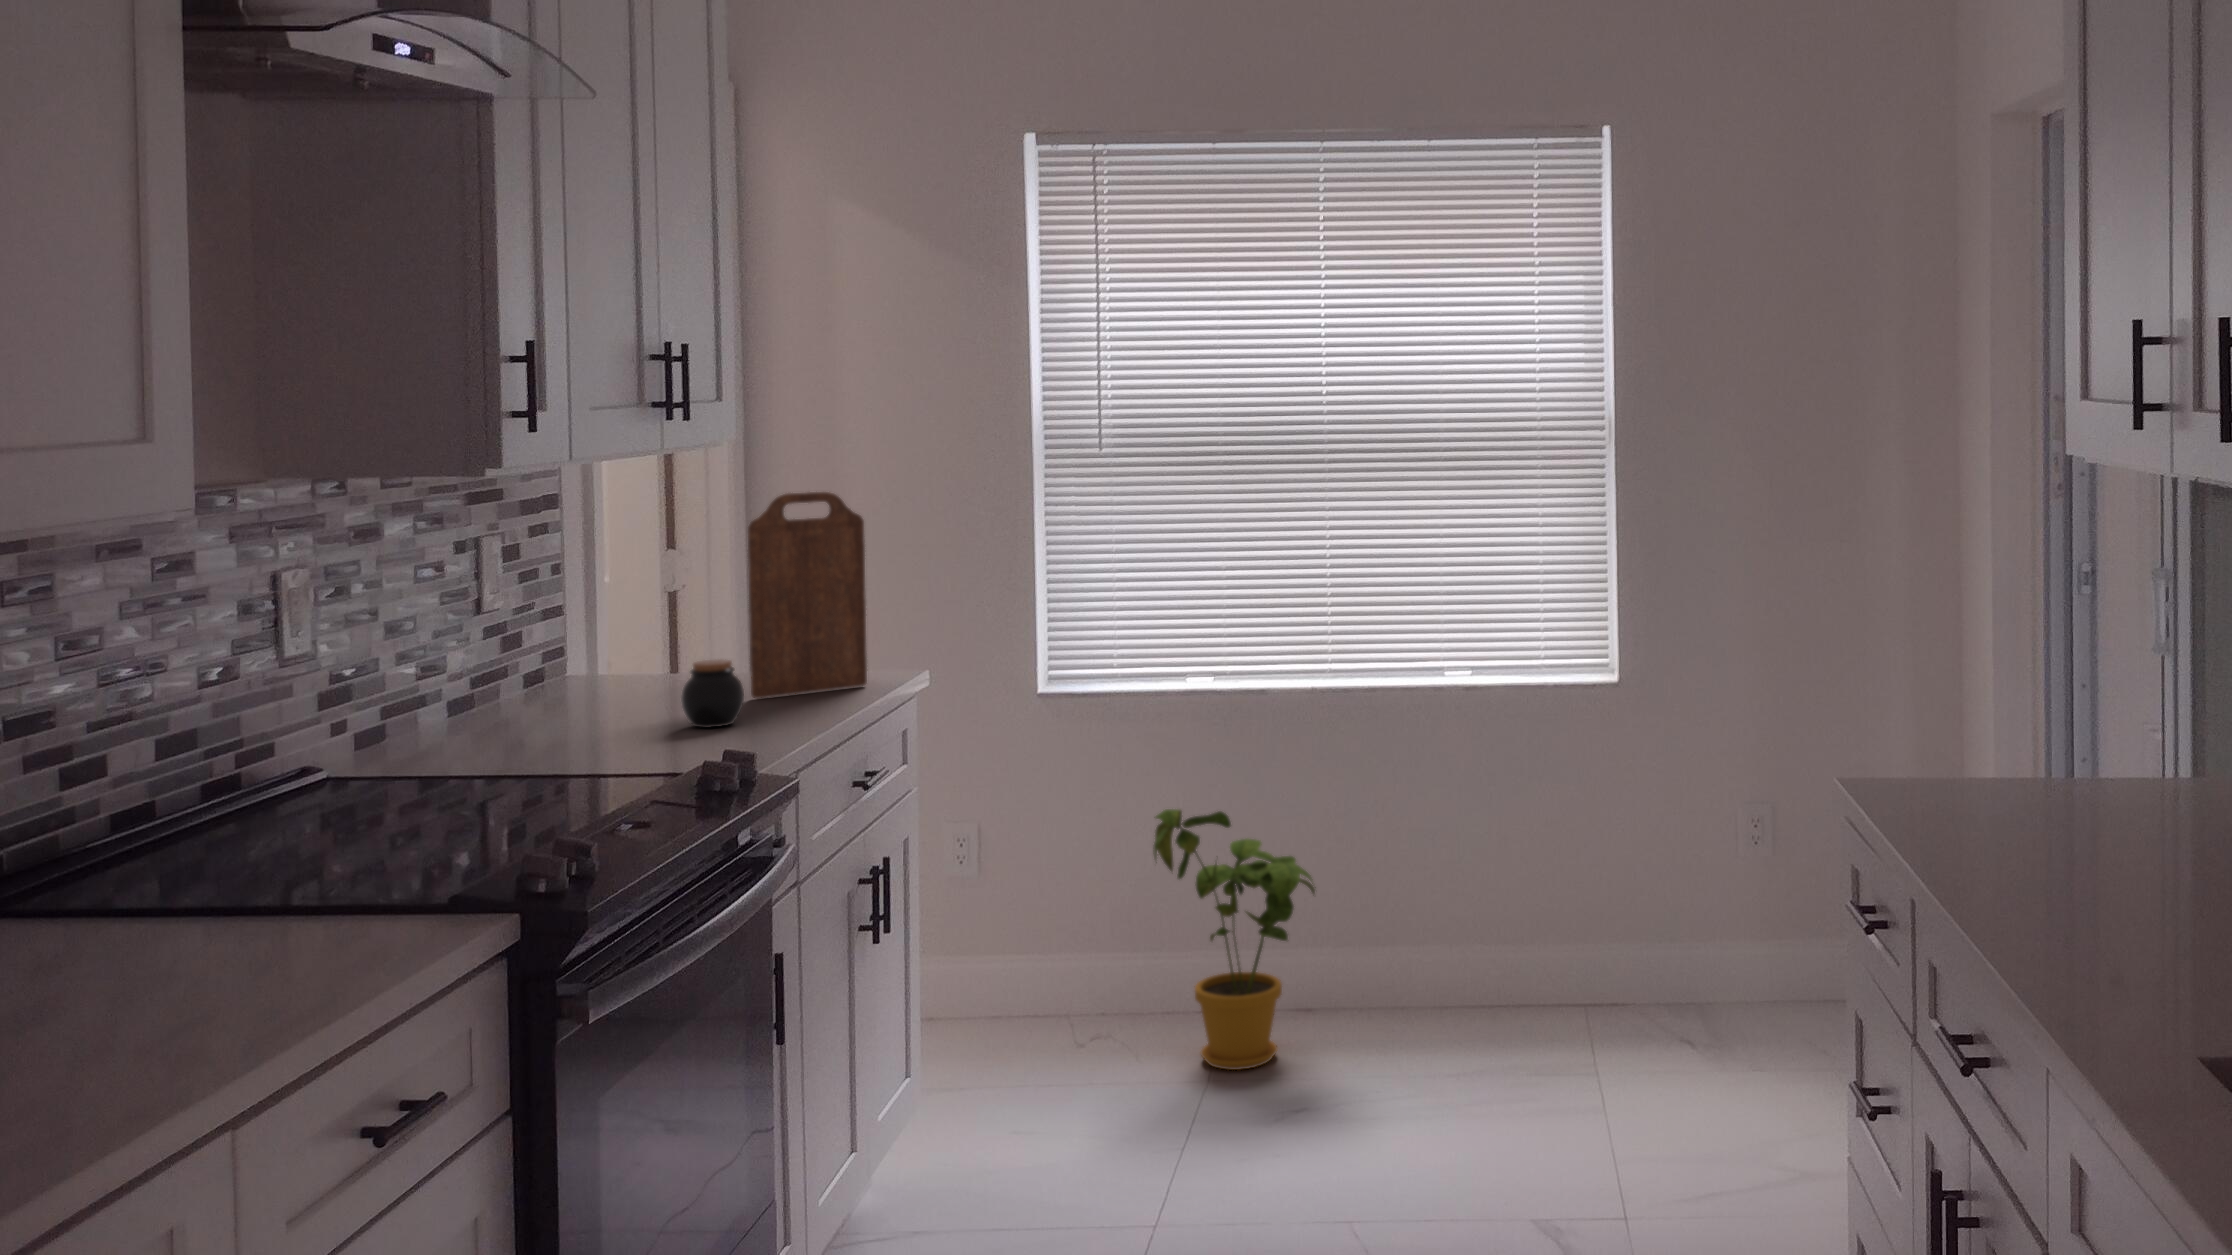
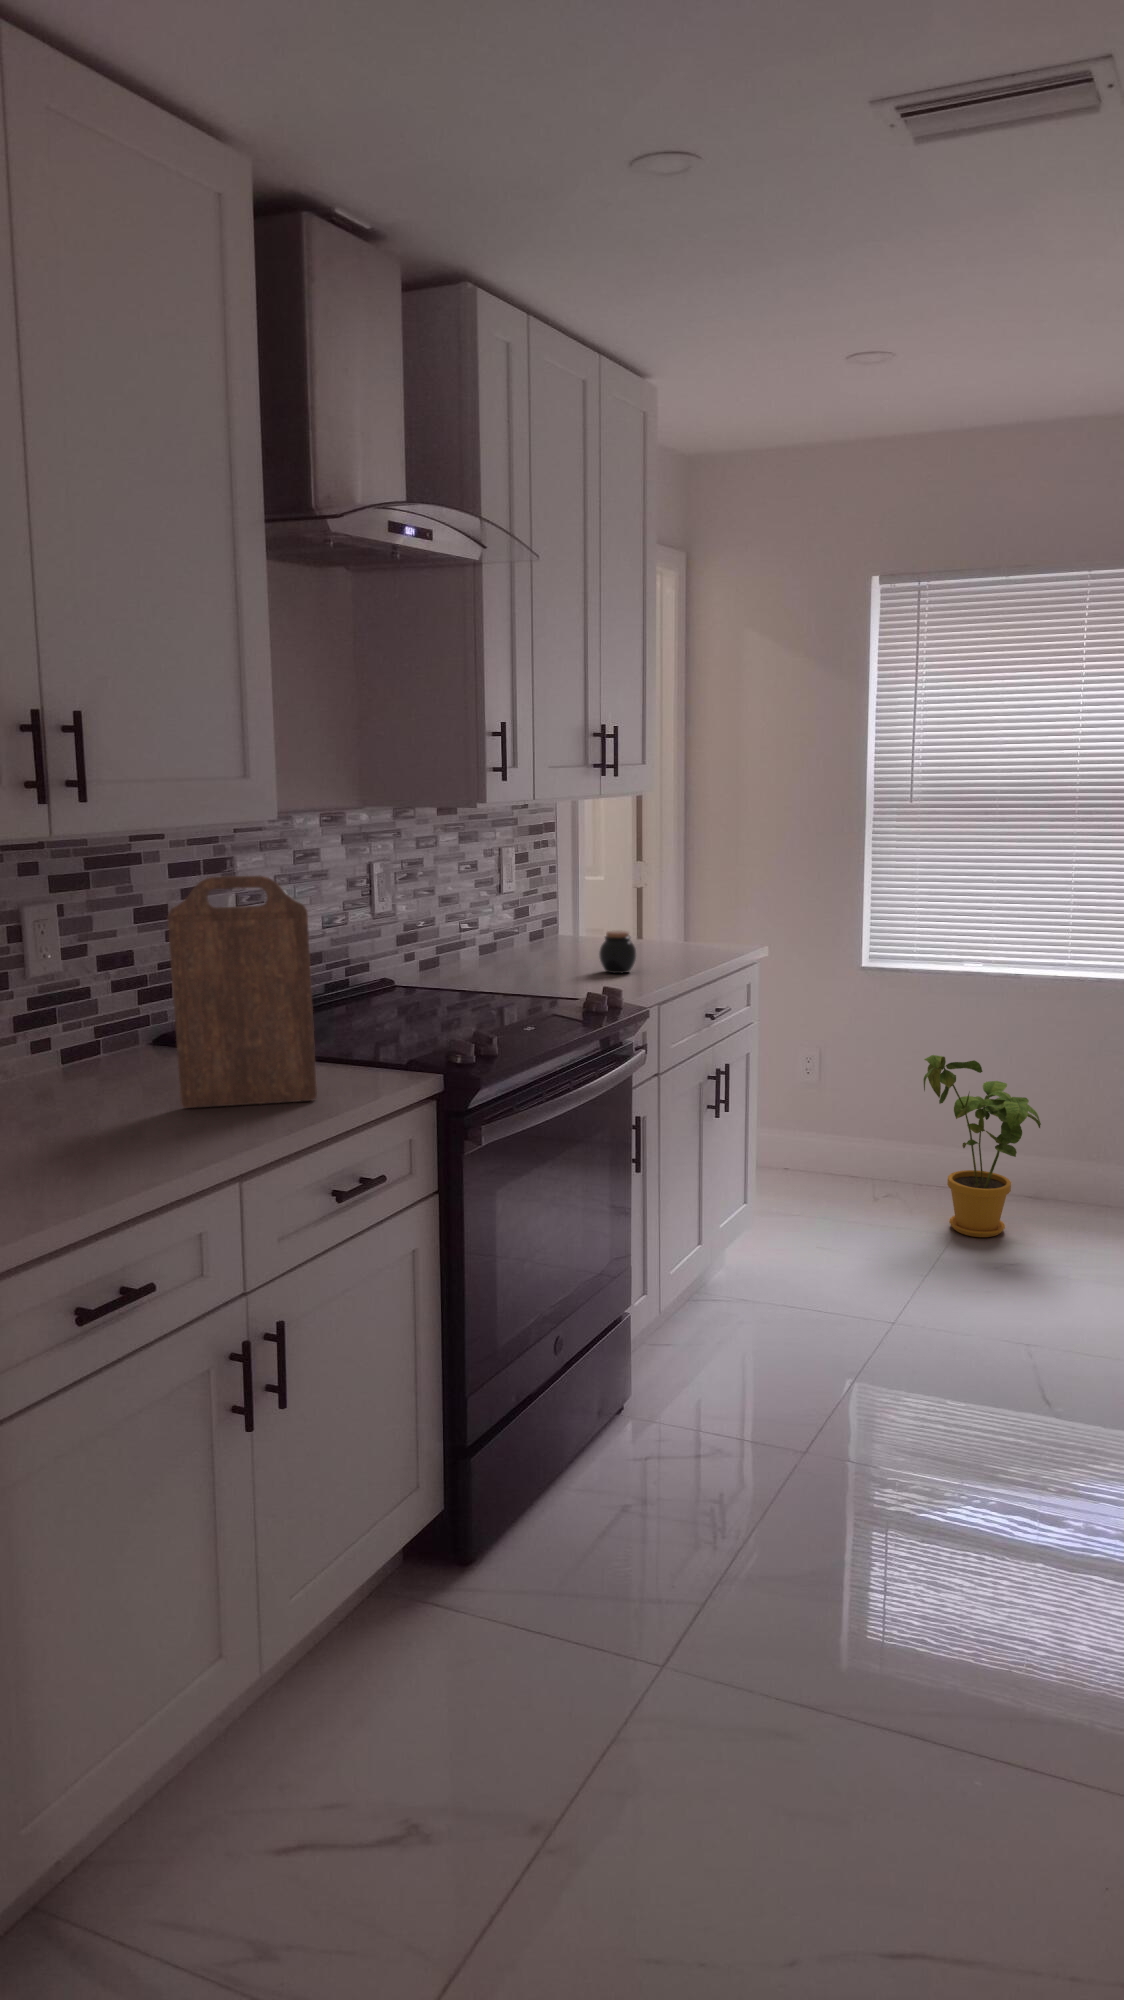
cutting board: present [748,492,867,698] -> present [167,876,317,1108]

